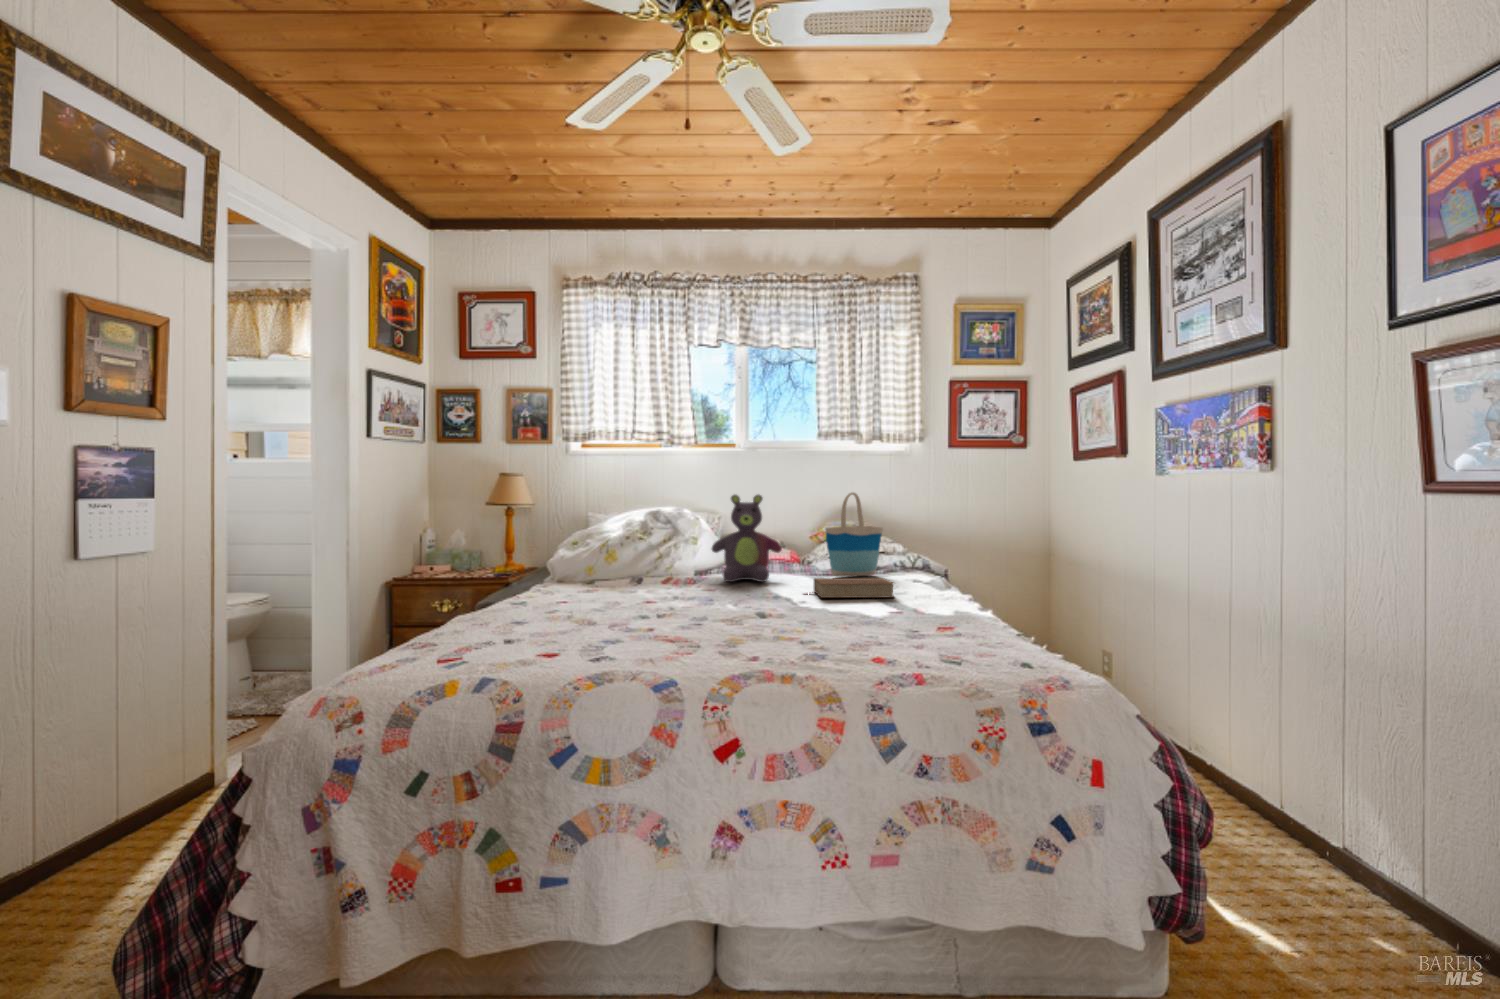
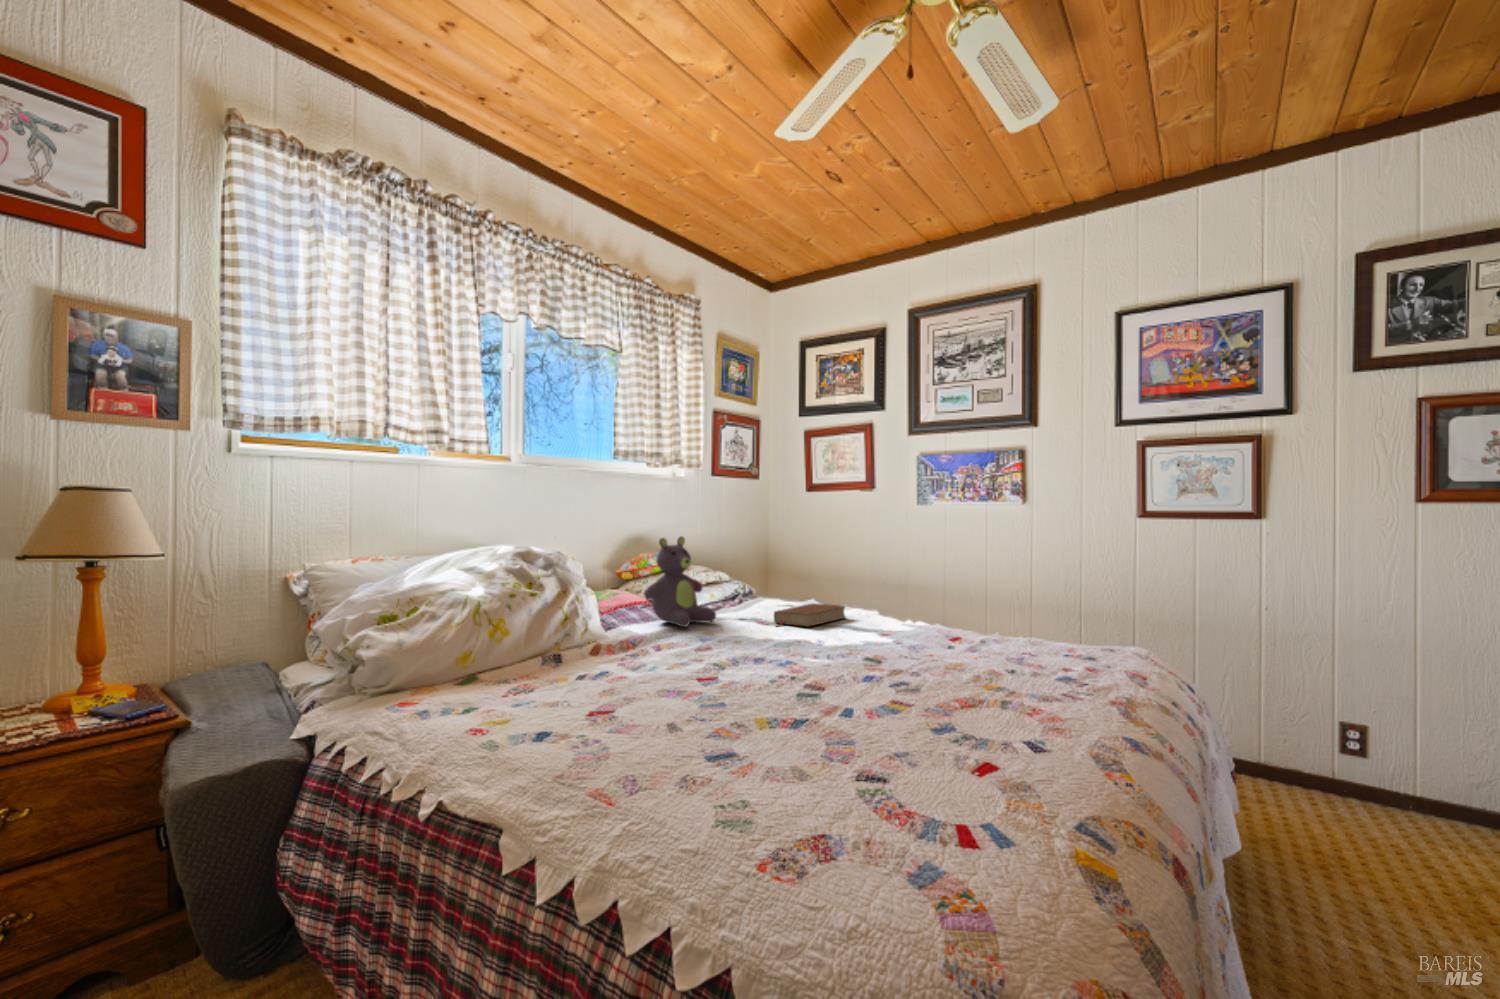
tote bag: present [825,493,883,577] -> none [731,529,762,608]

